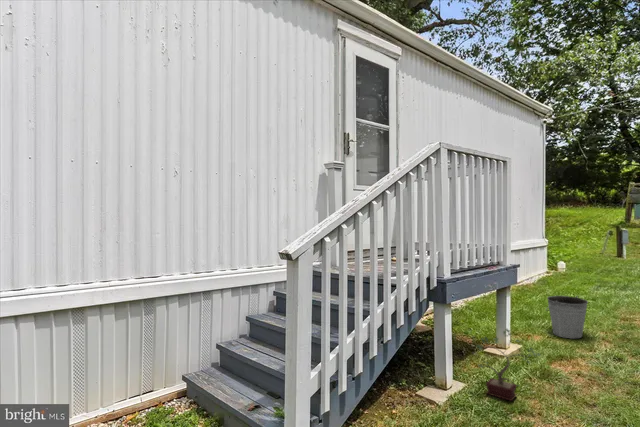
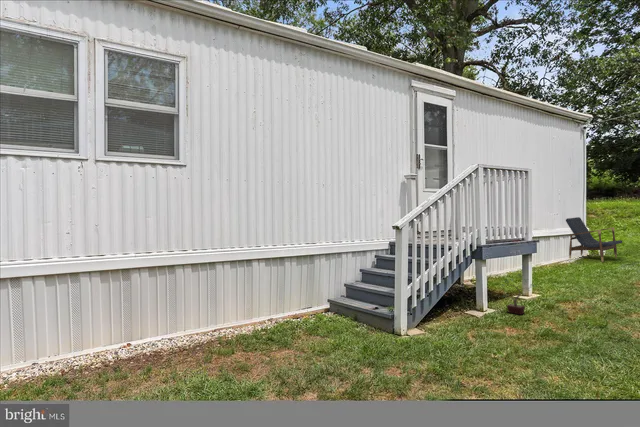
lounge chair: none [528,227,593,283] -> present [566,217,622,262]
bucket: present [547,296,588,338] -> none [561,263,590,291]

